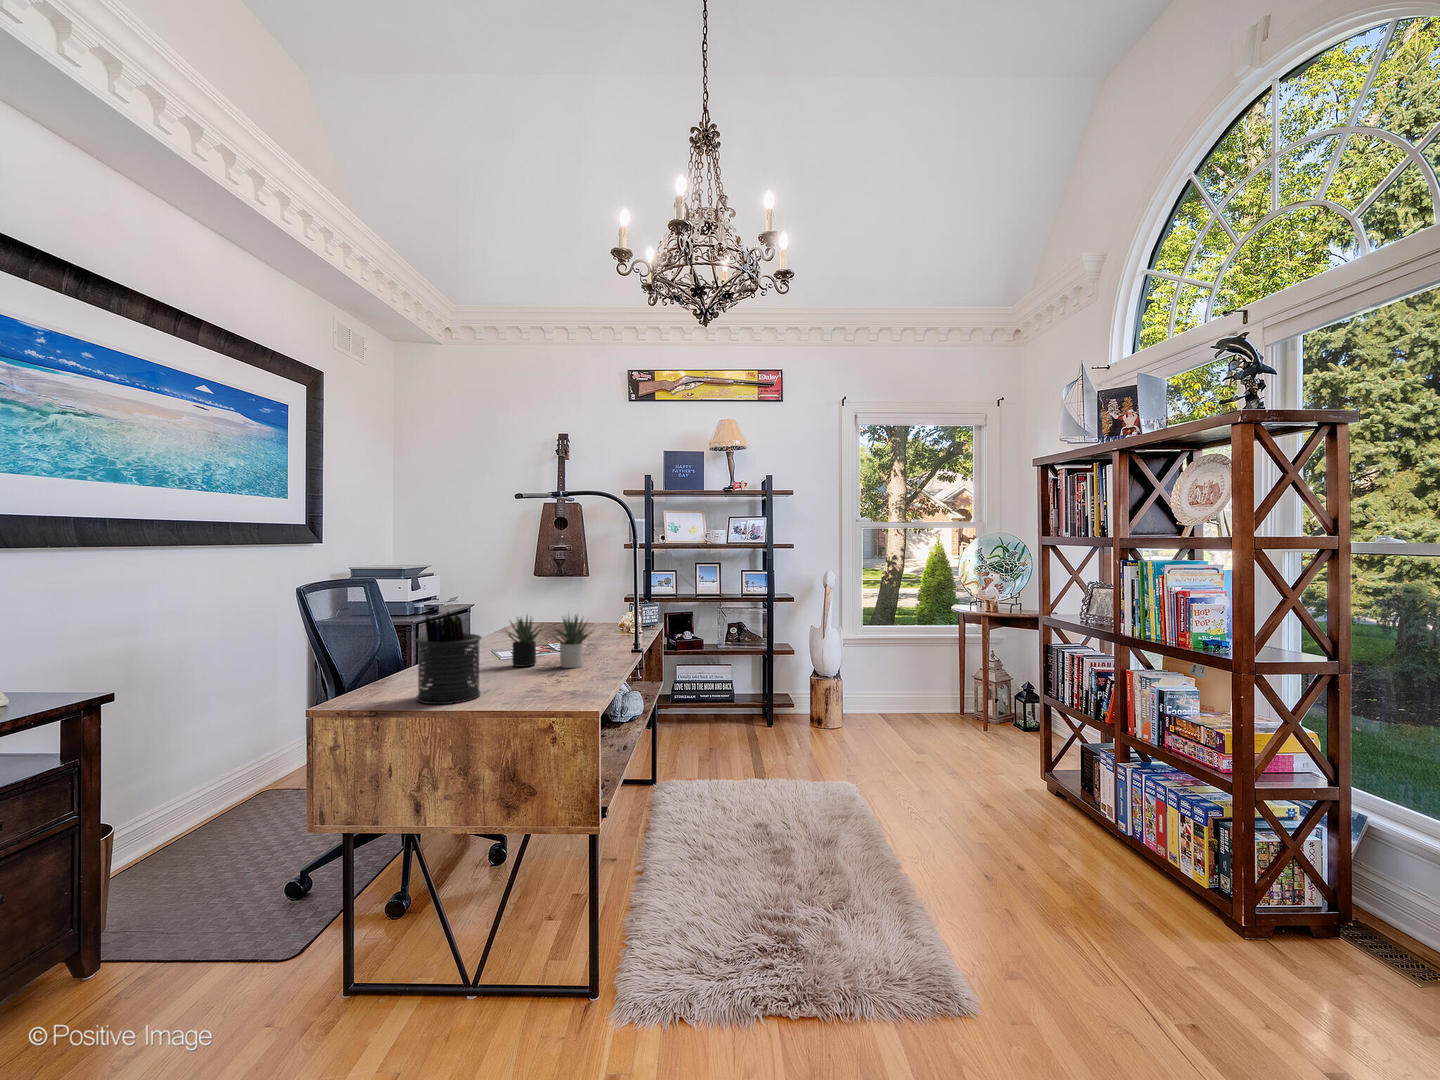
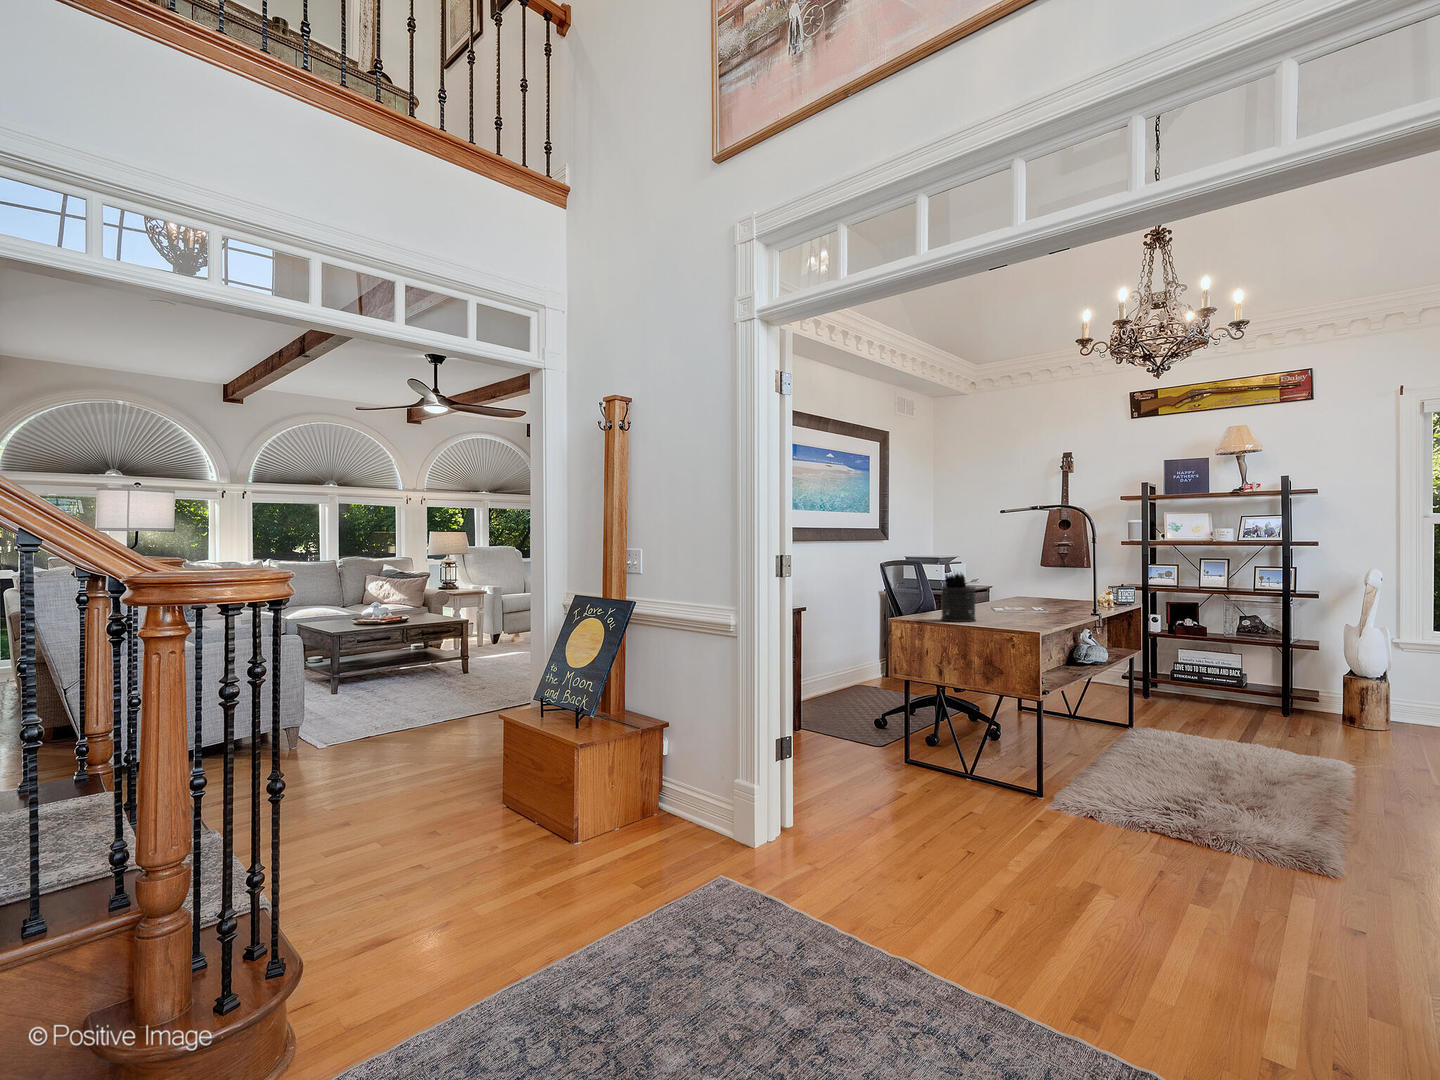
succulent plant: present [506,615,592,668] -> none [994,579,1059,617]

